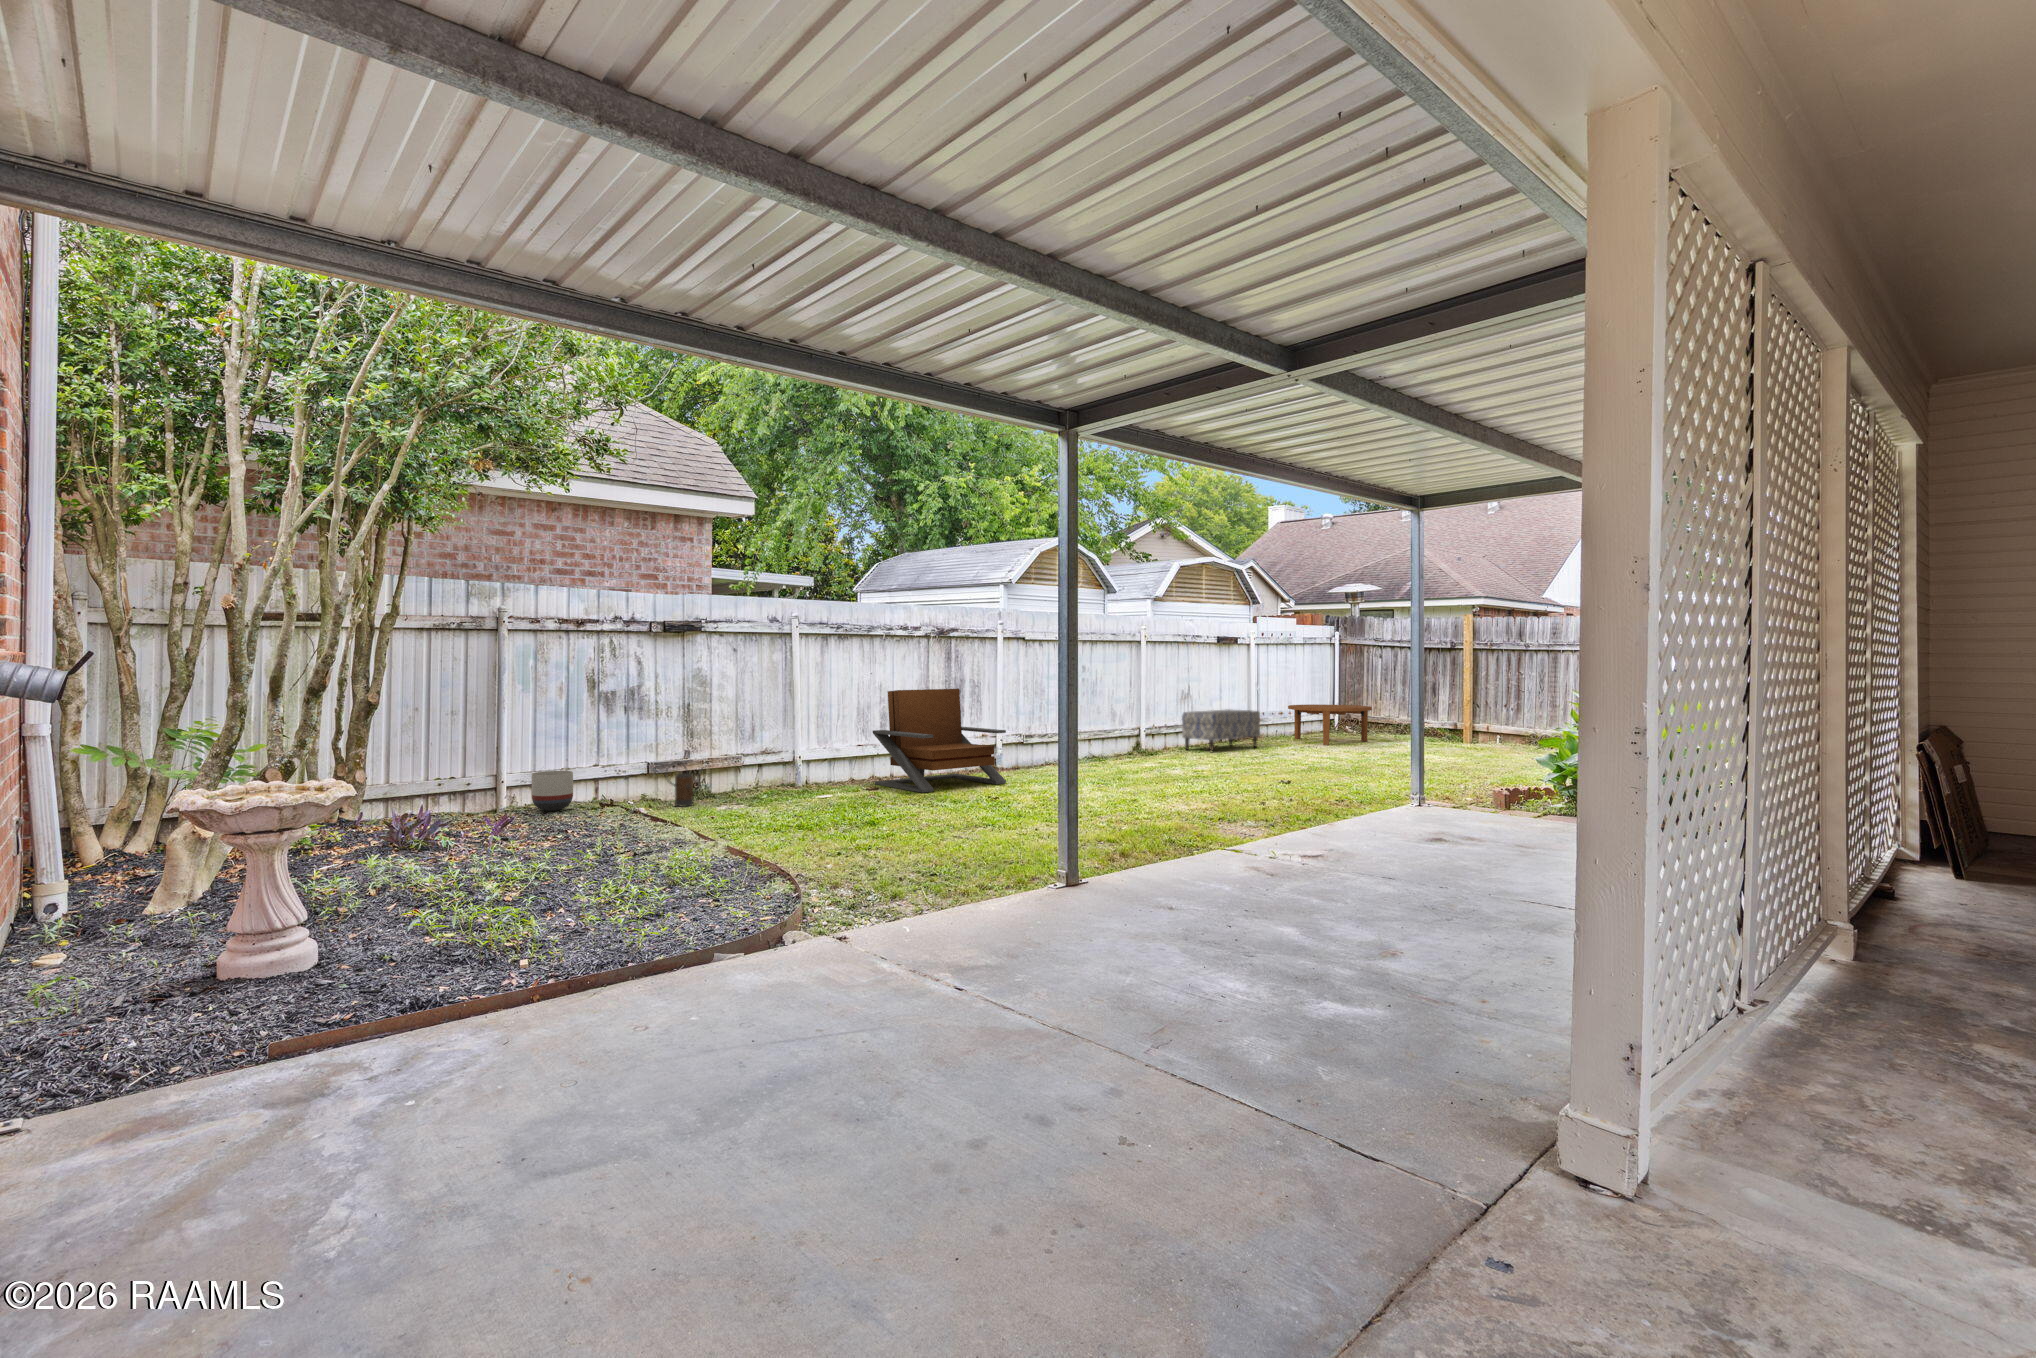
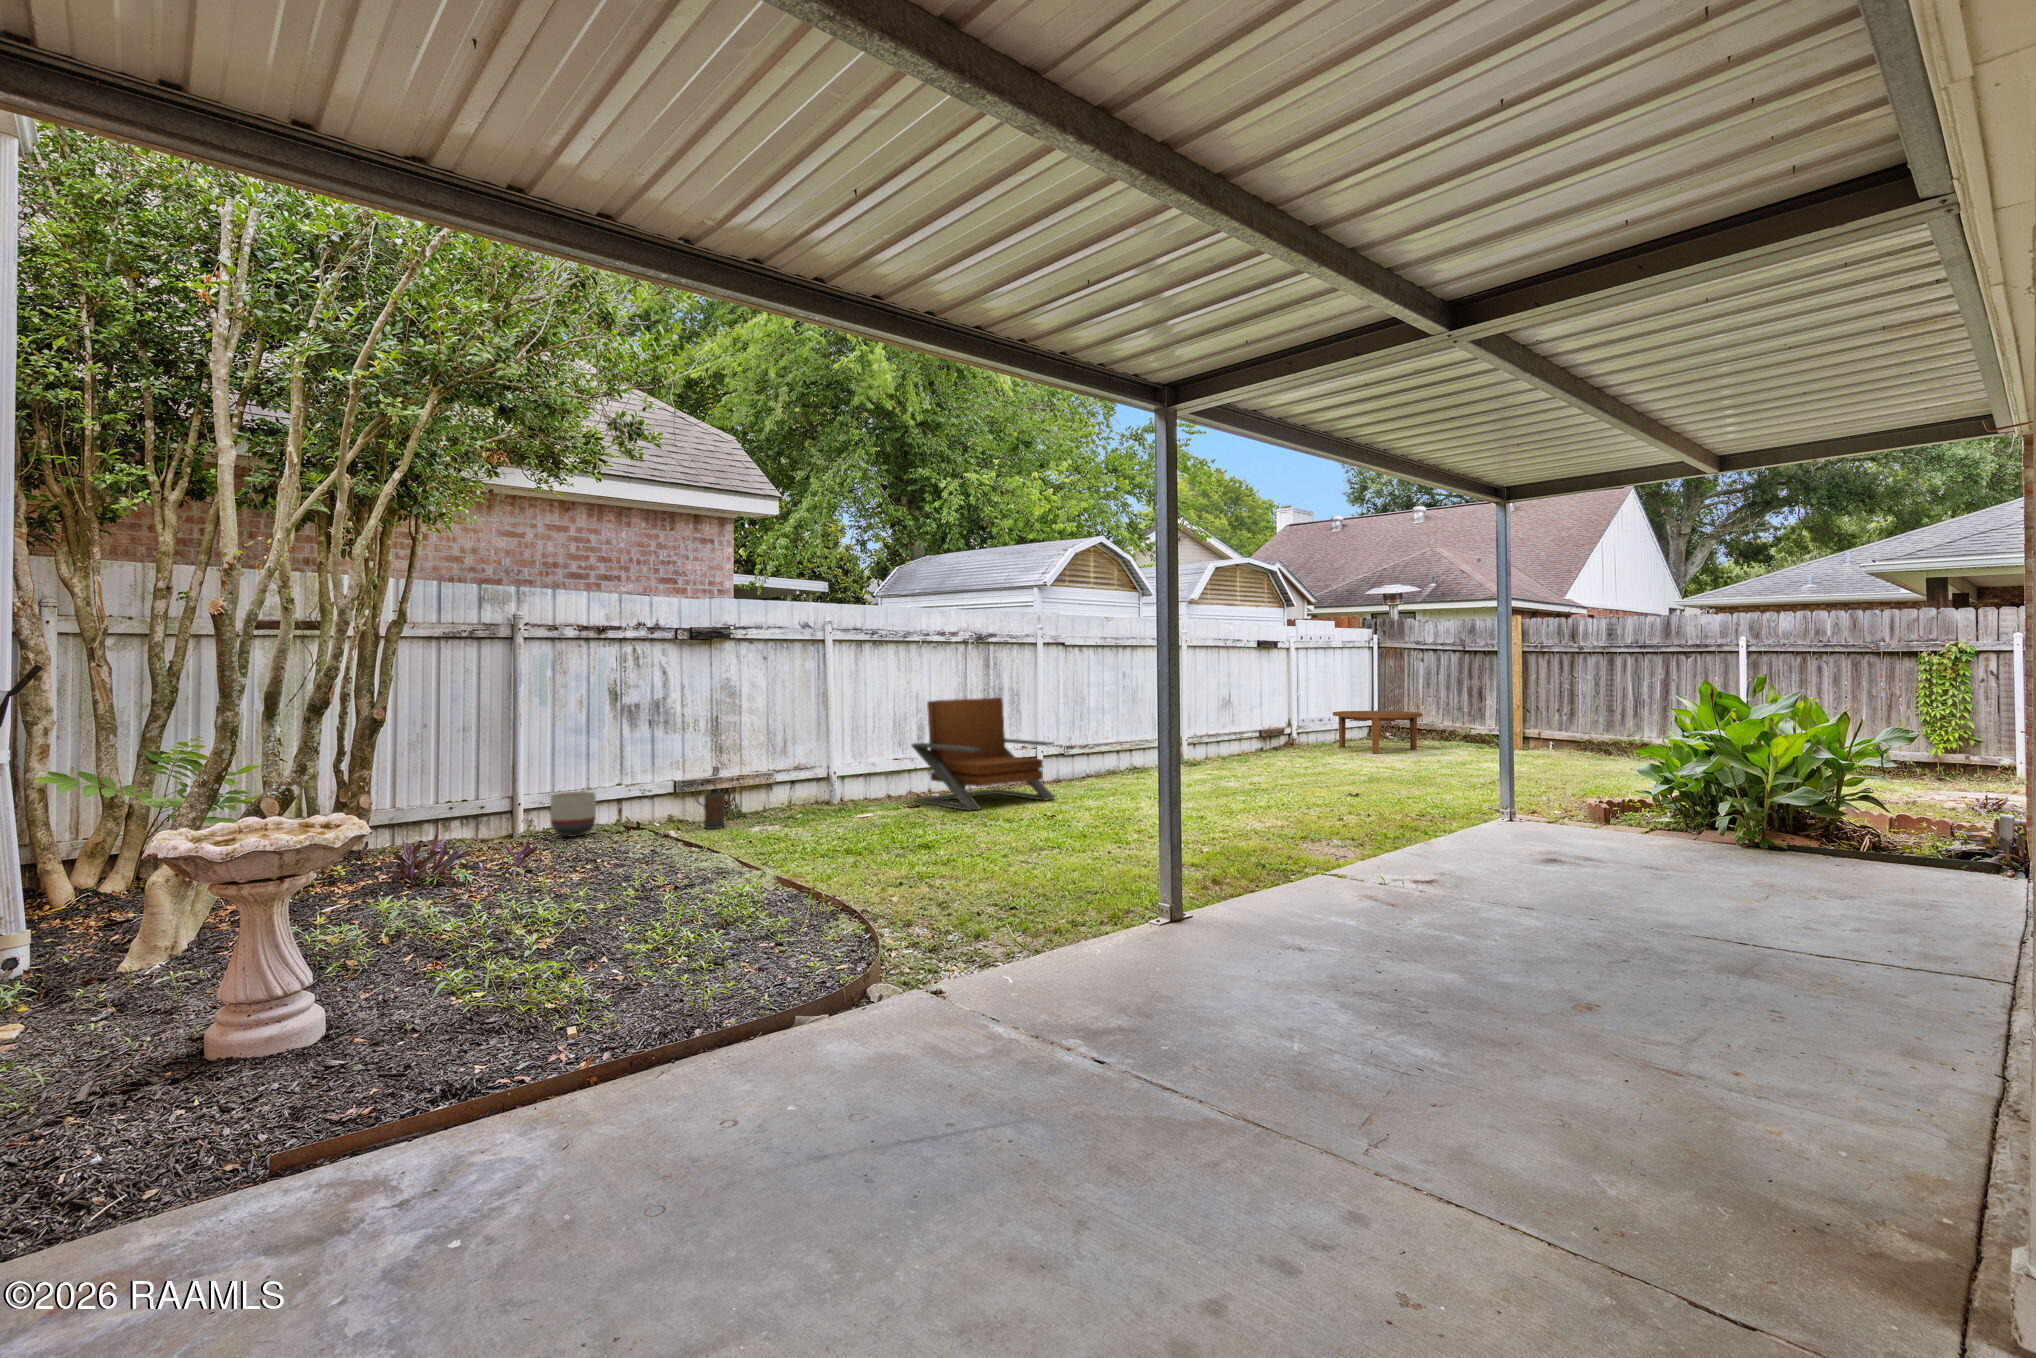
bench: present [1182,710,1260,752] -> none [1227,717,1308,763]

